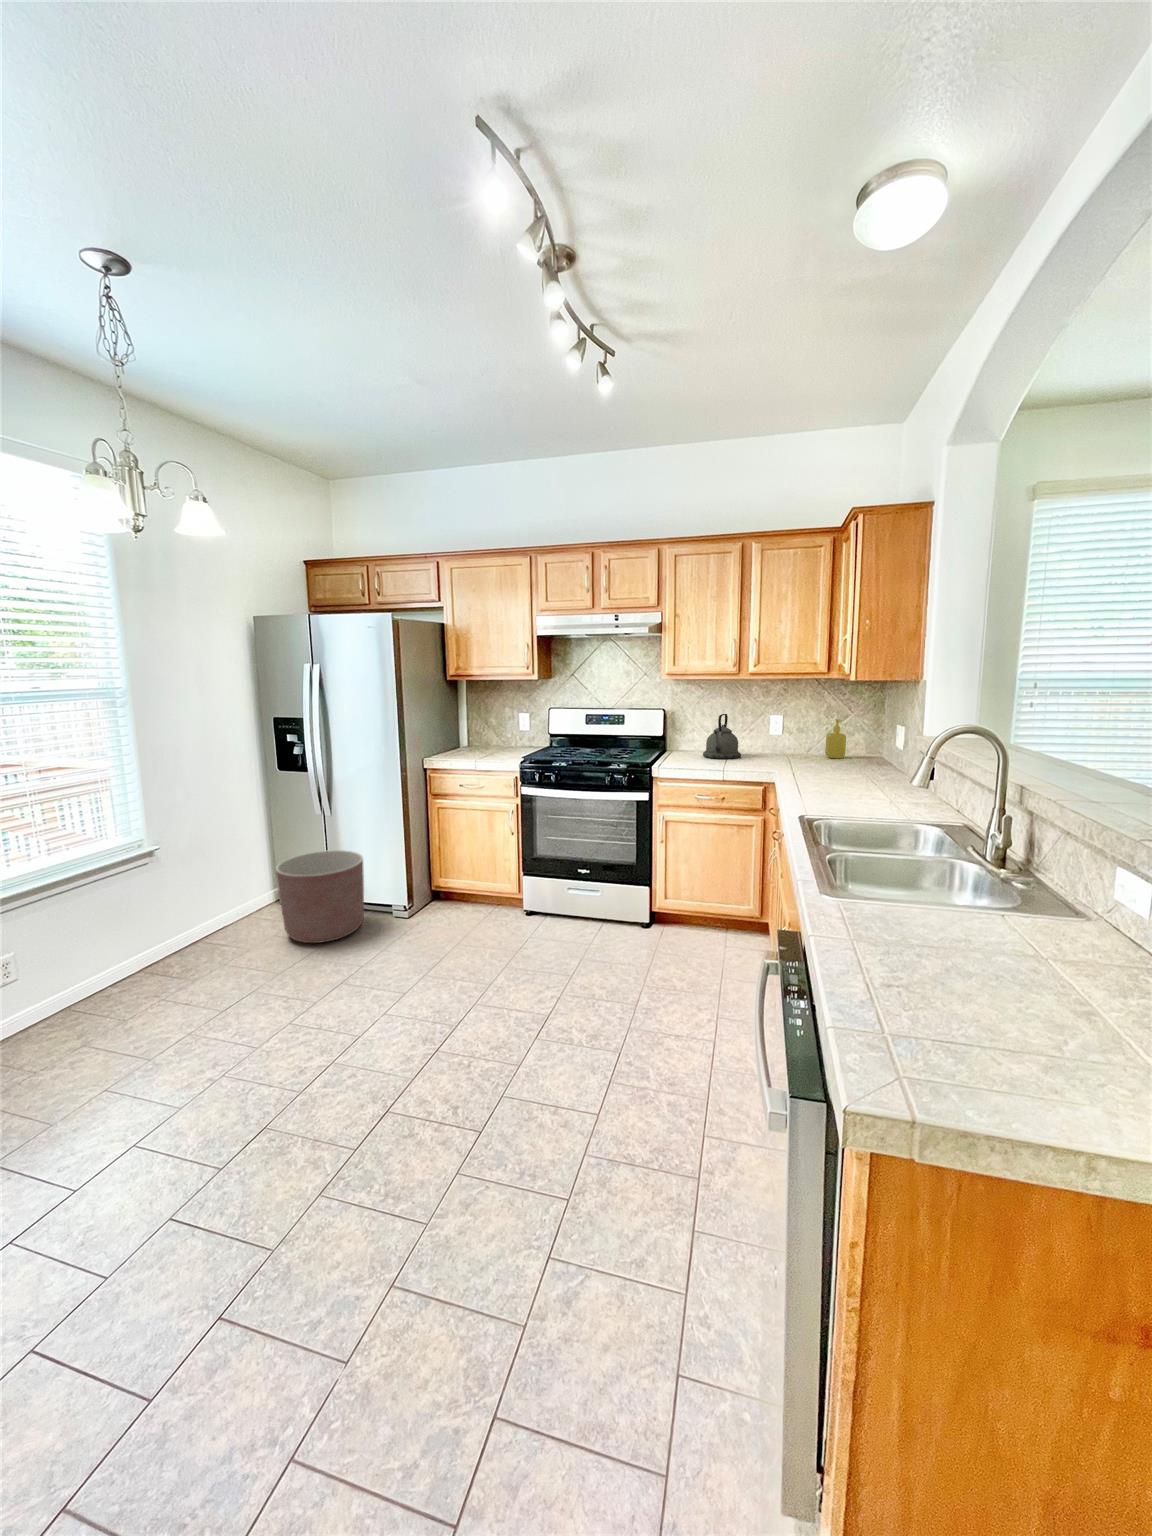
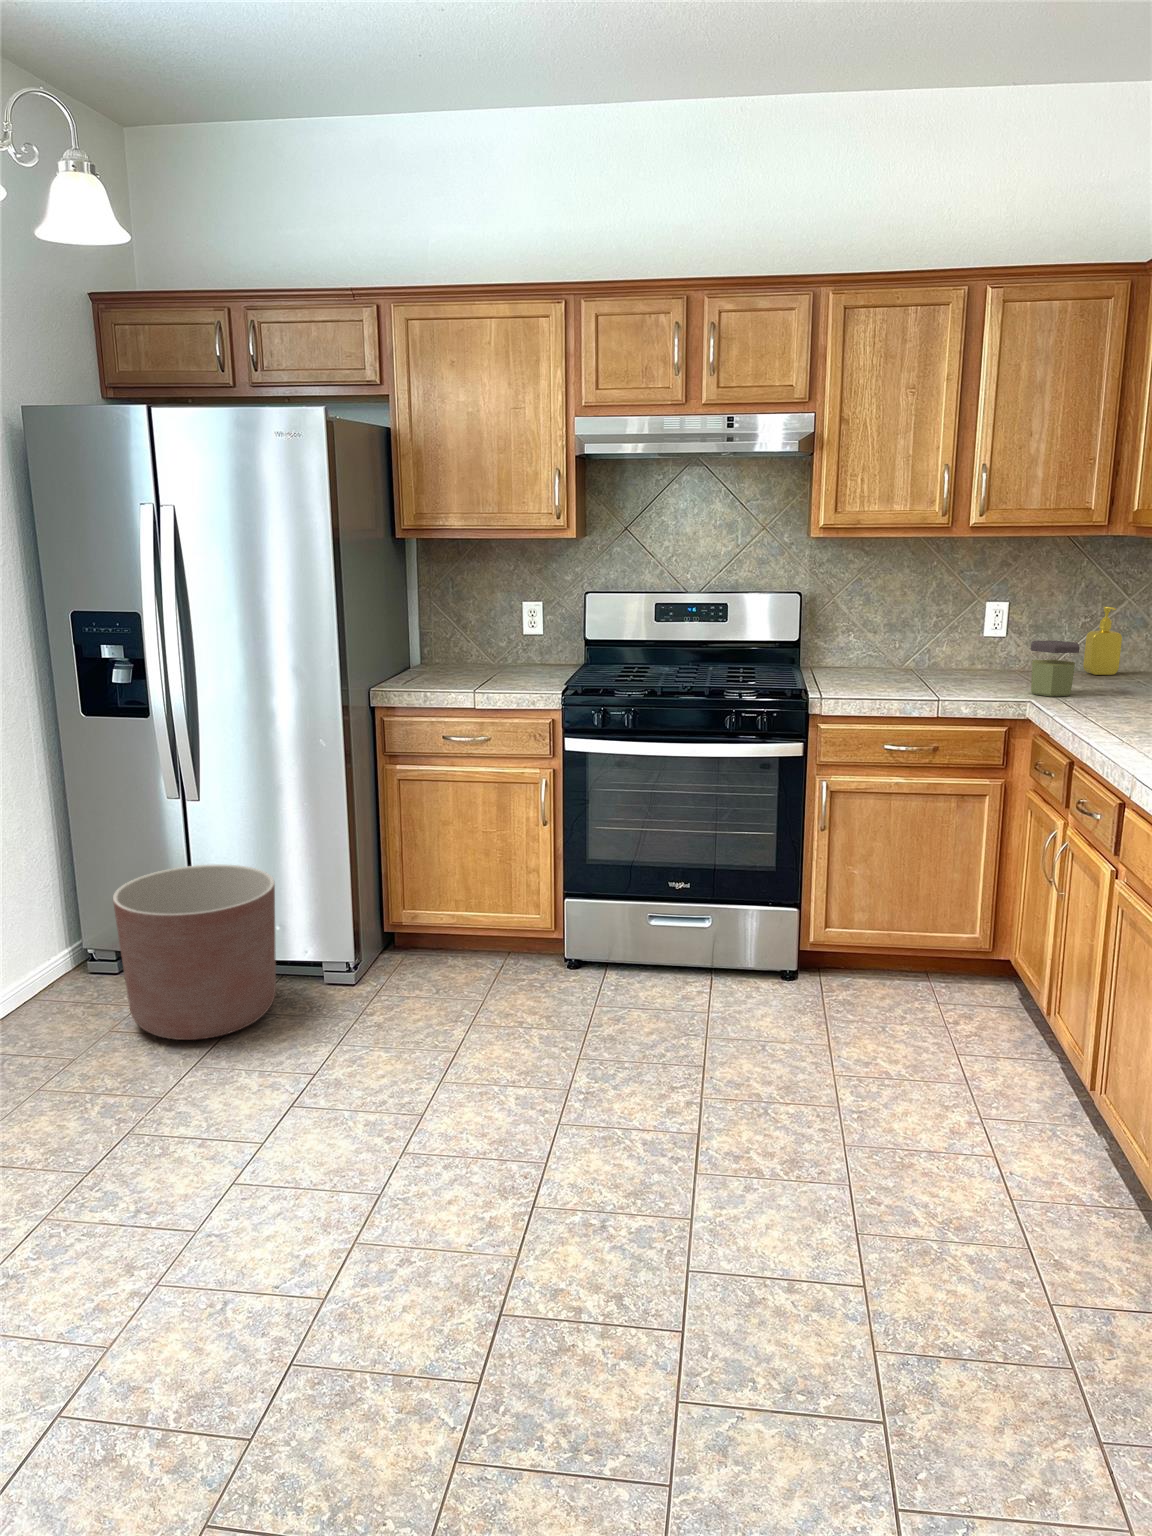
kettle: present [703,714,741,759] -> none [871,598,940,679]
jar: none [778,738,808,770] -> present [1031,640,1080,697]

